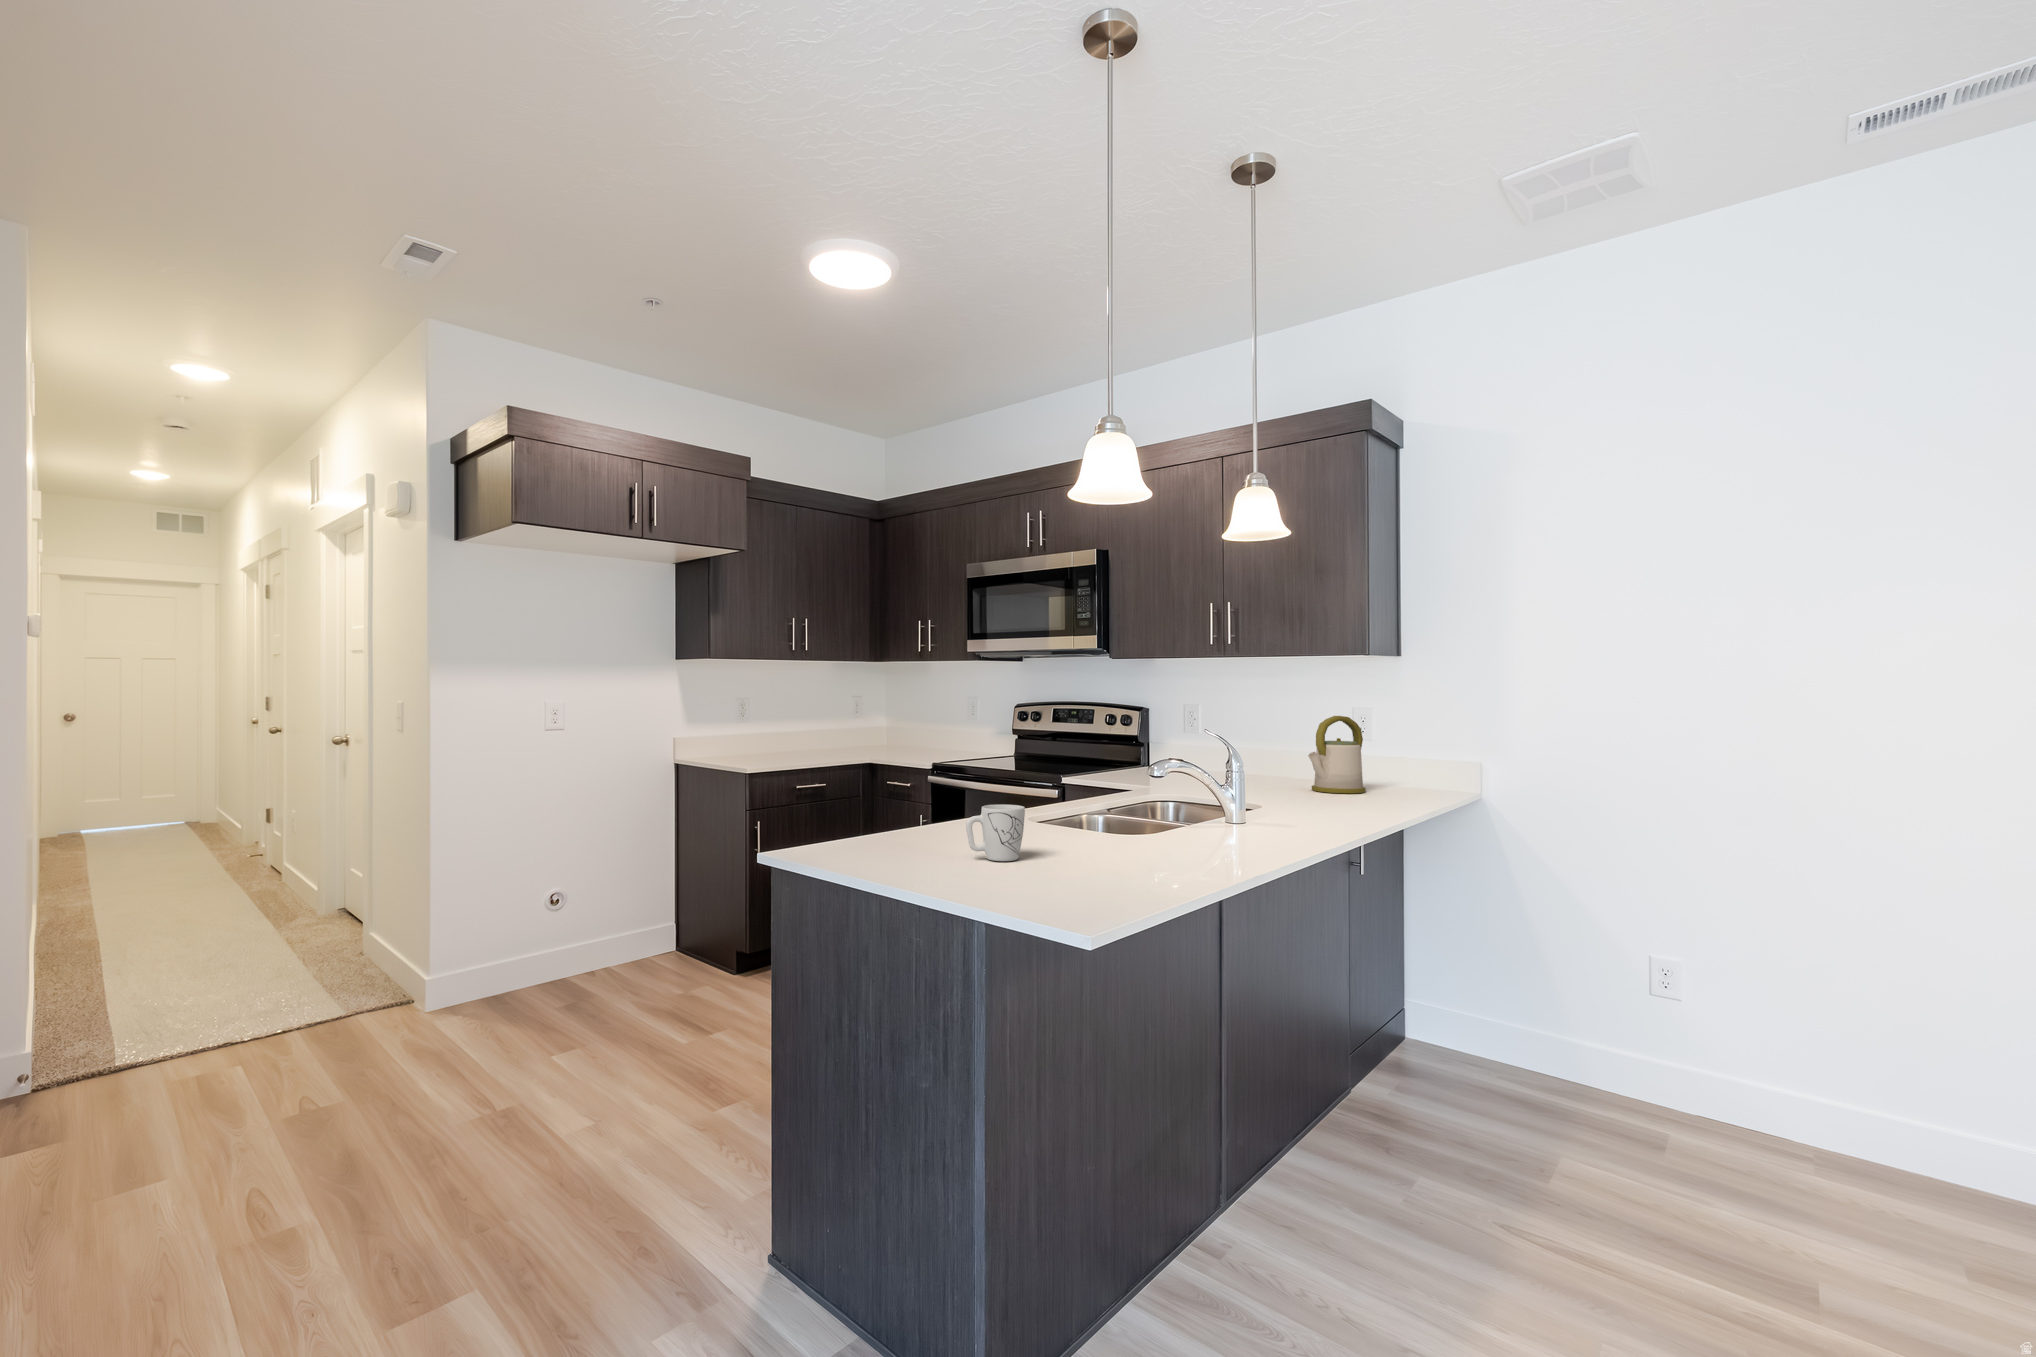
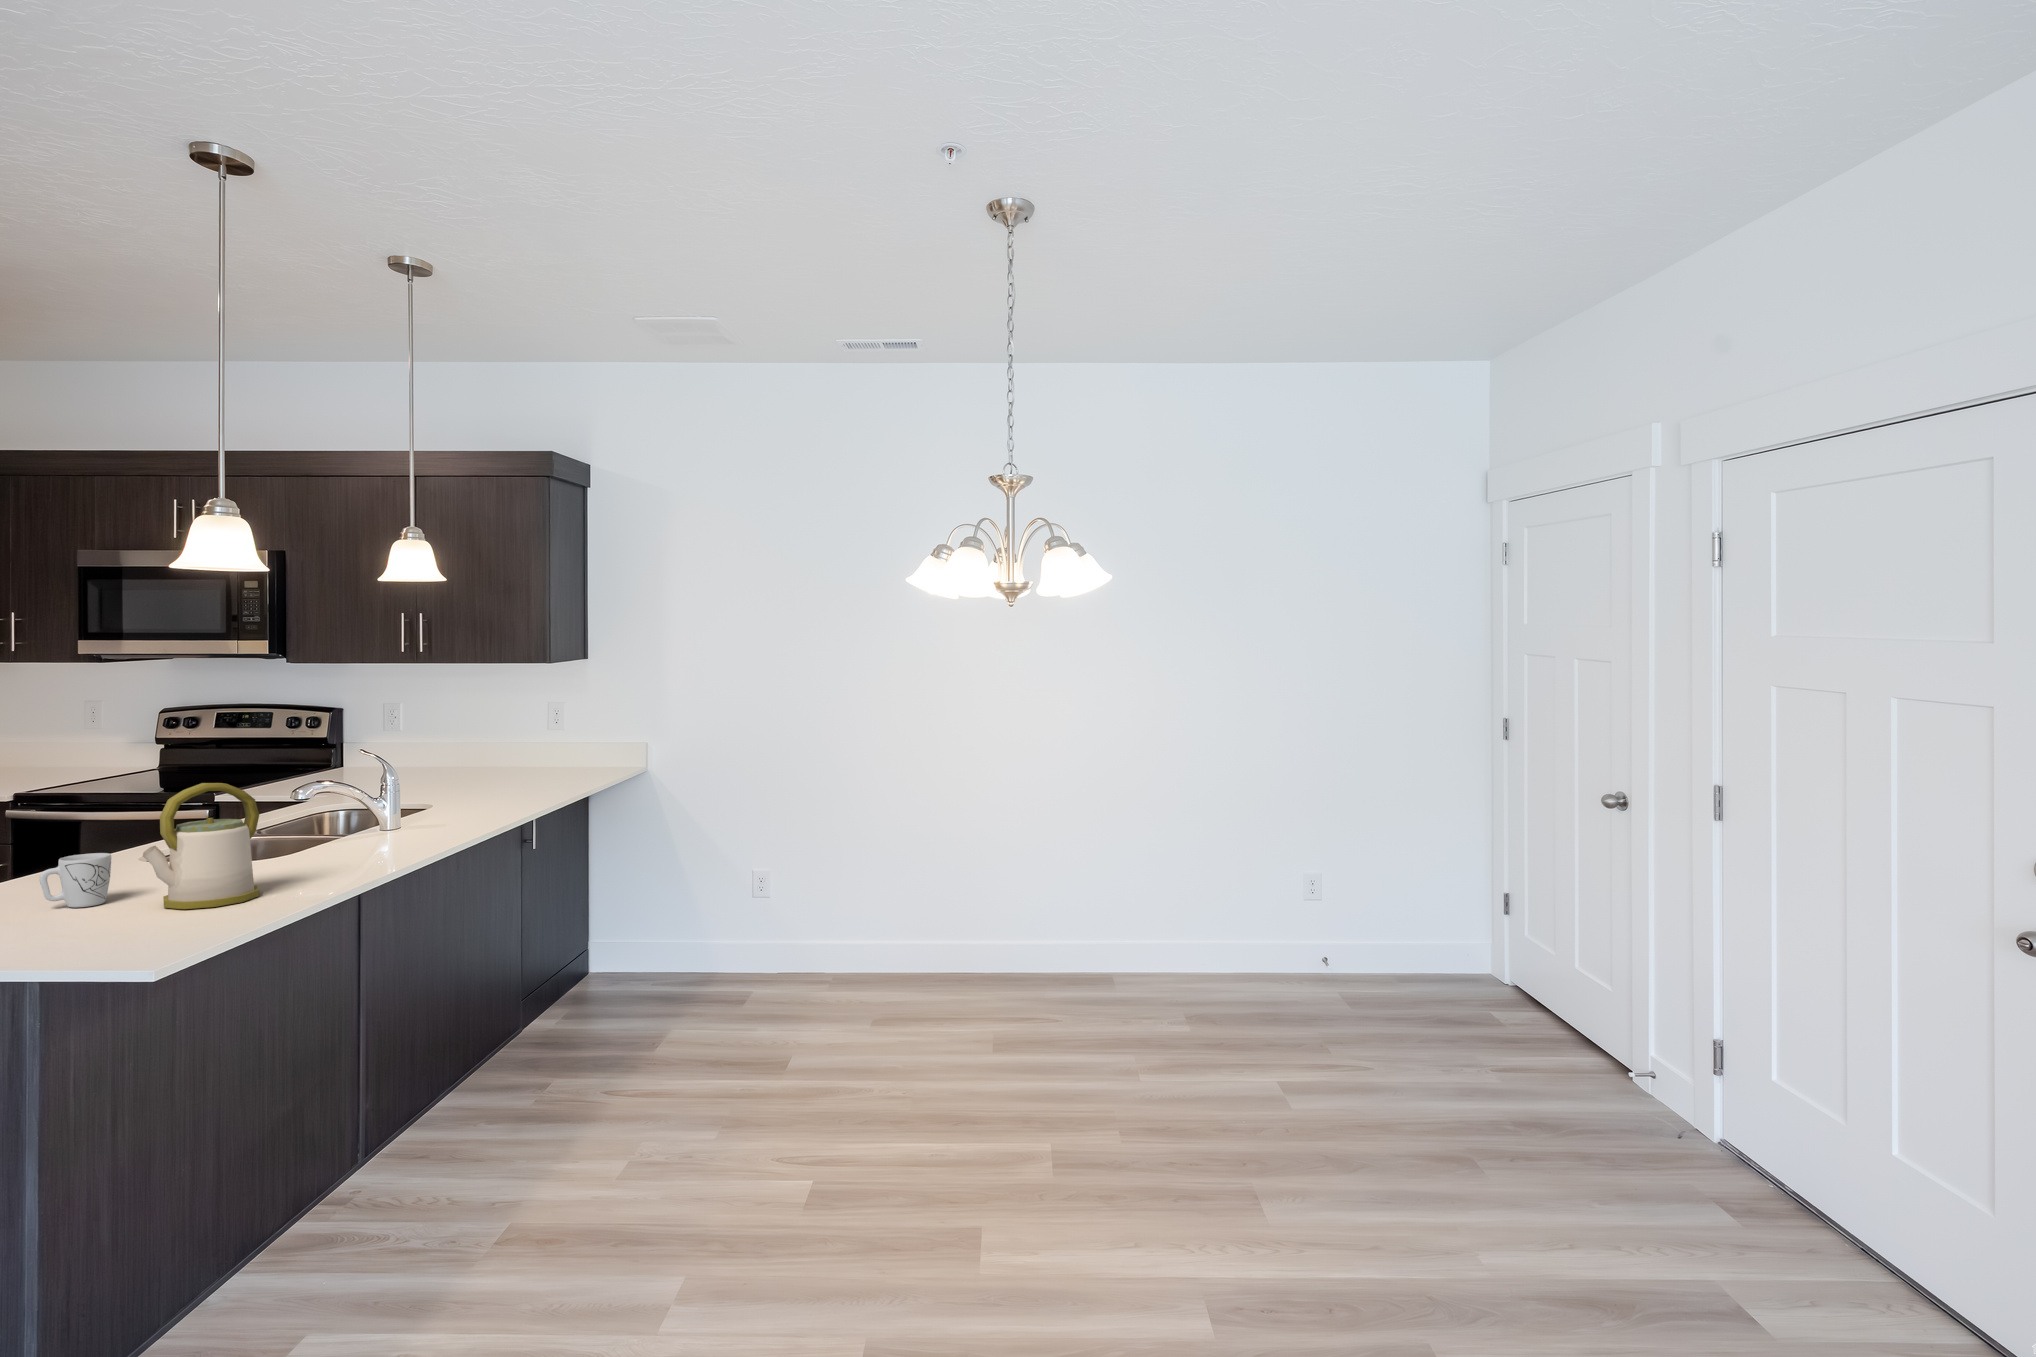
kettle: present [1308,716,1366,793] -> present [143,783,259,909]

